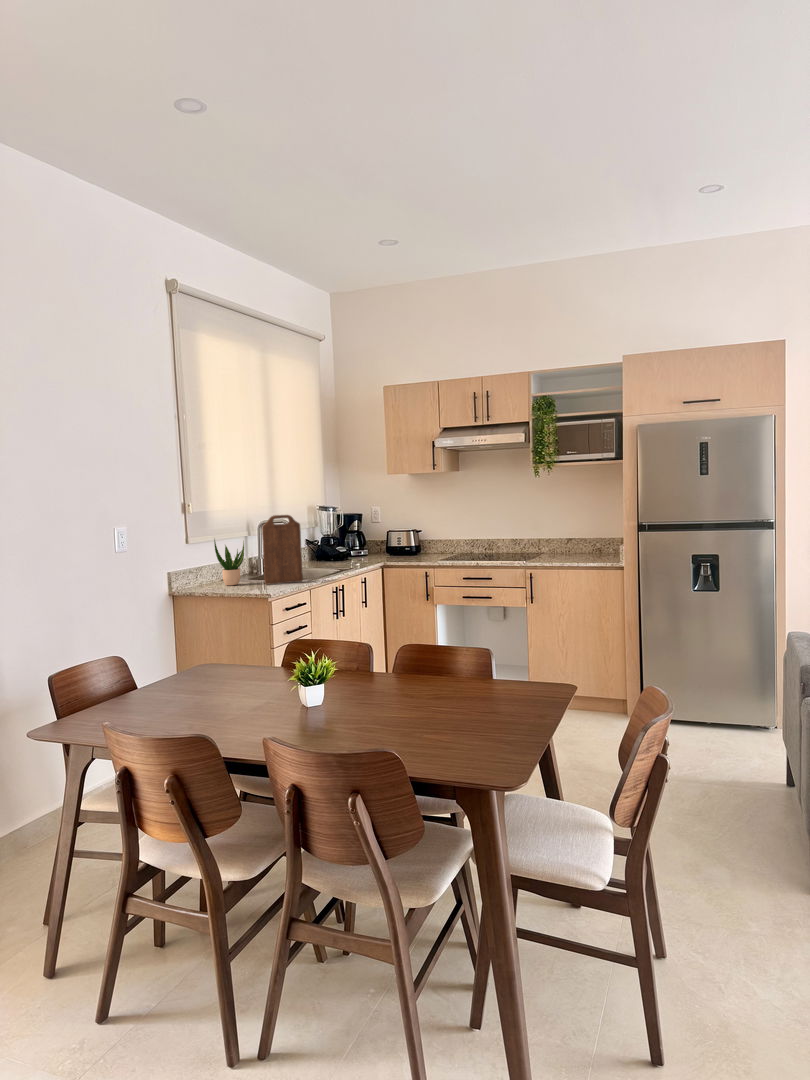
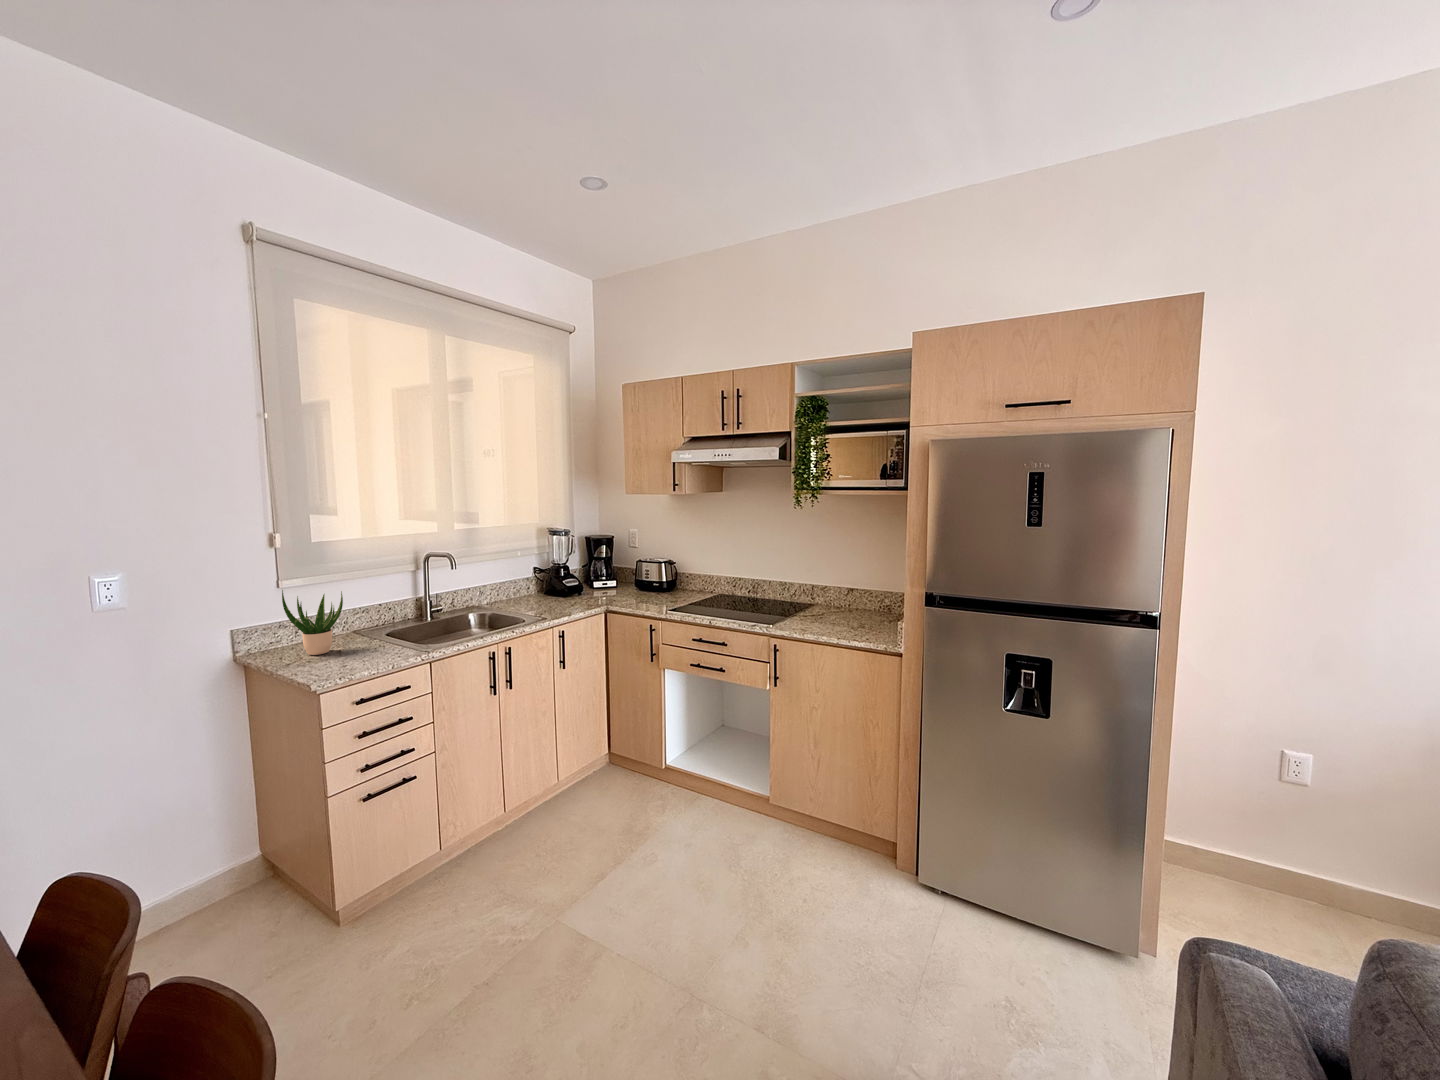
cutting board: present [262,515,303,584] -> none [345,560,414,659]

